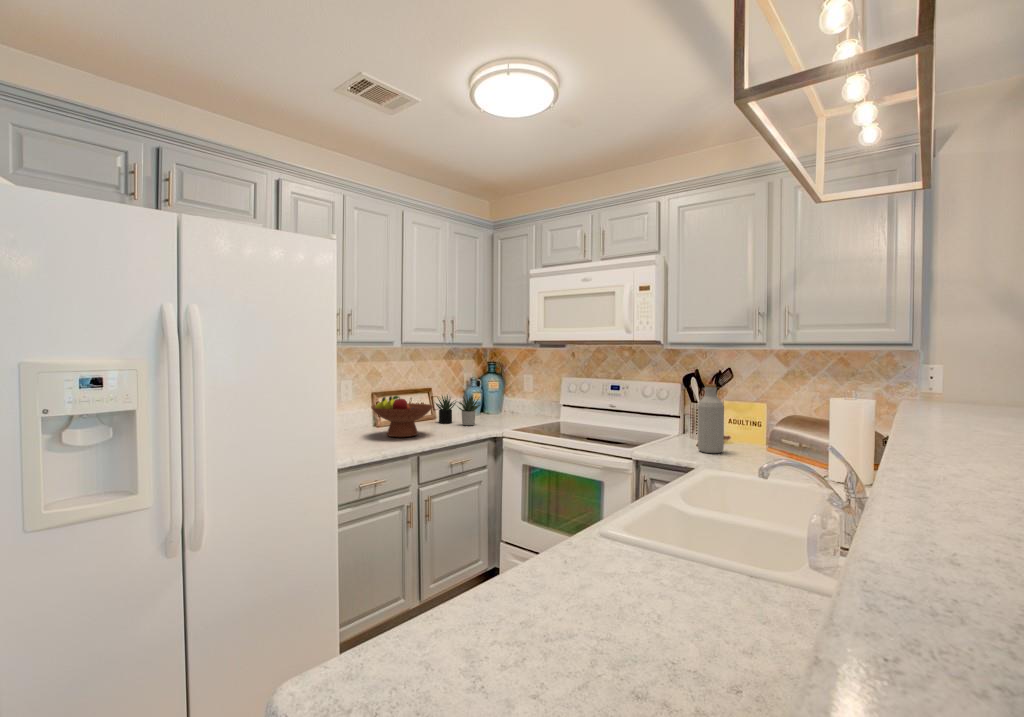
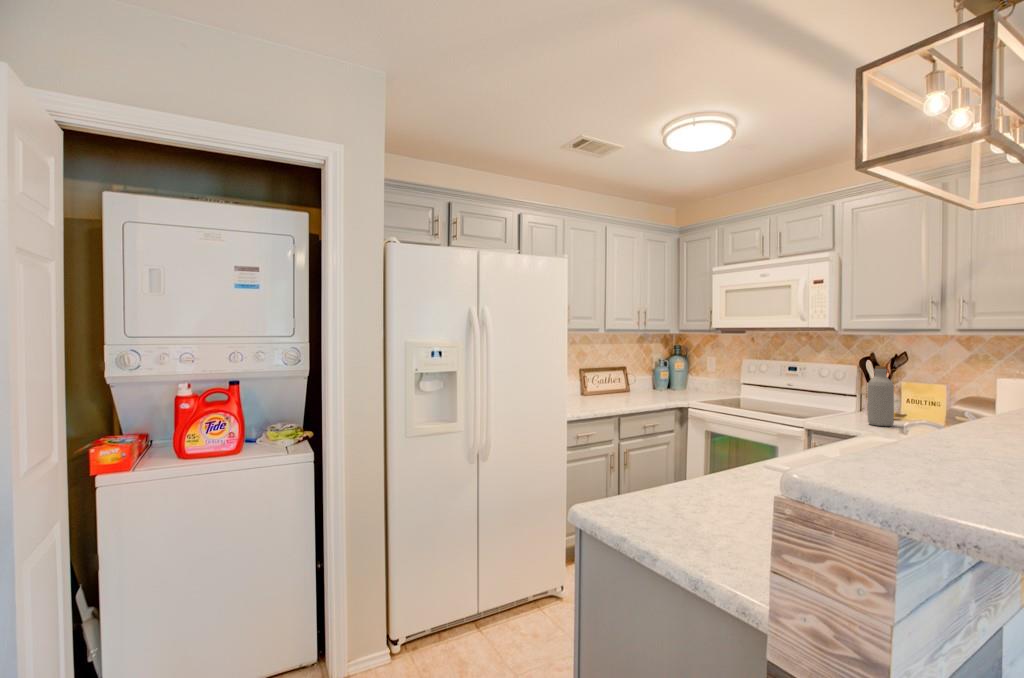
succulent plant: present [436,395,480,425] -> none [628,370,670,398]
fruit bowl: present [371,396,433,437] -> none [582,371,630,403]

